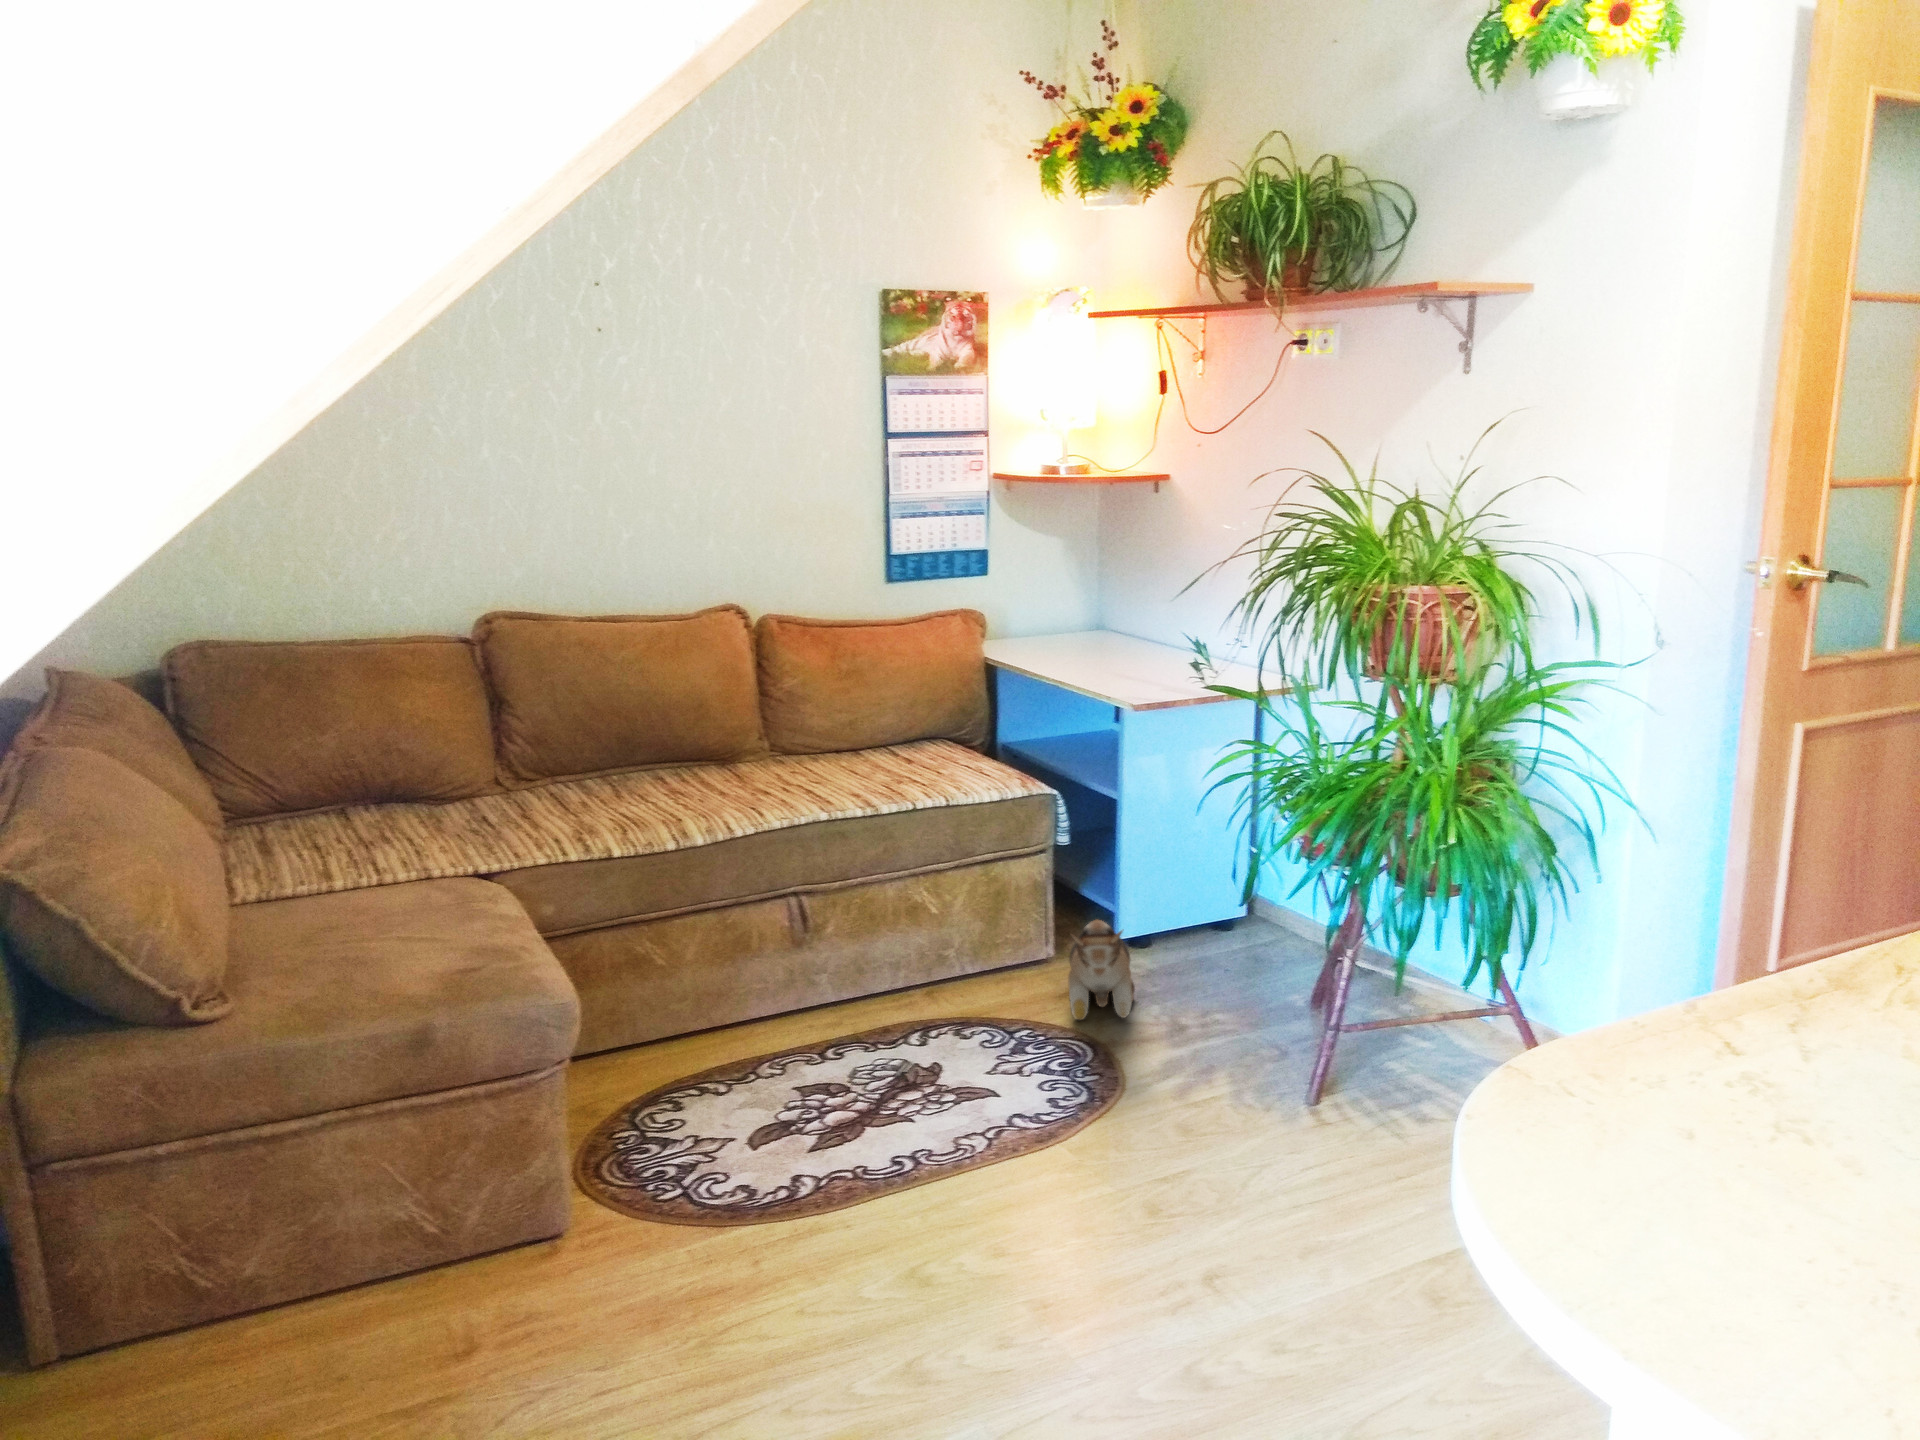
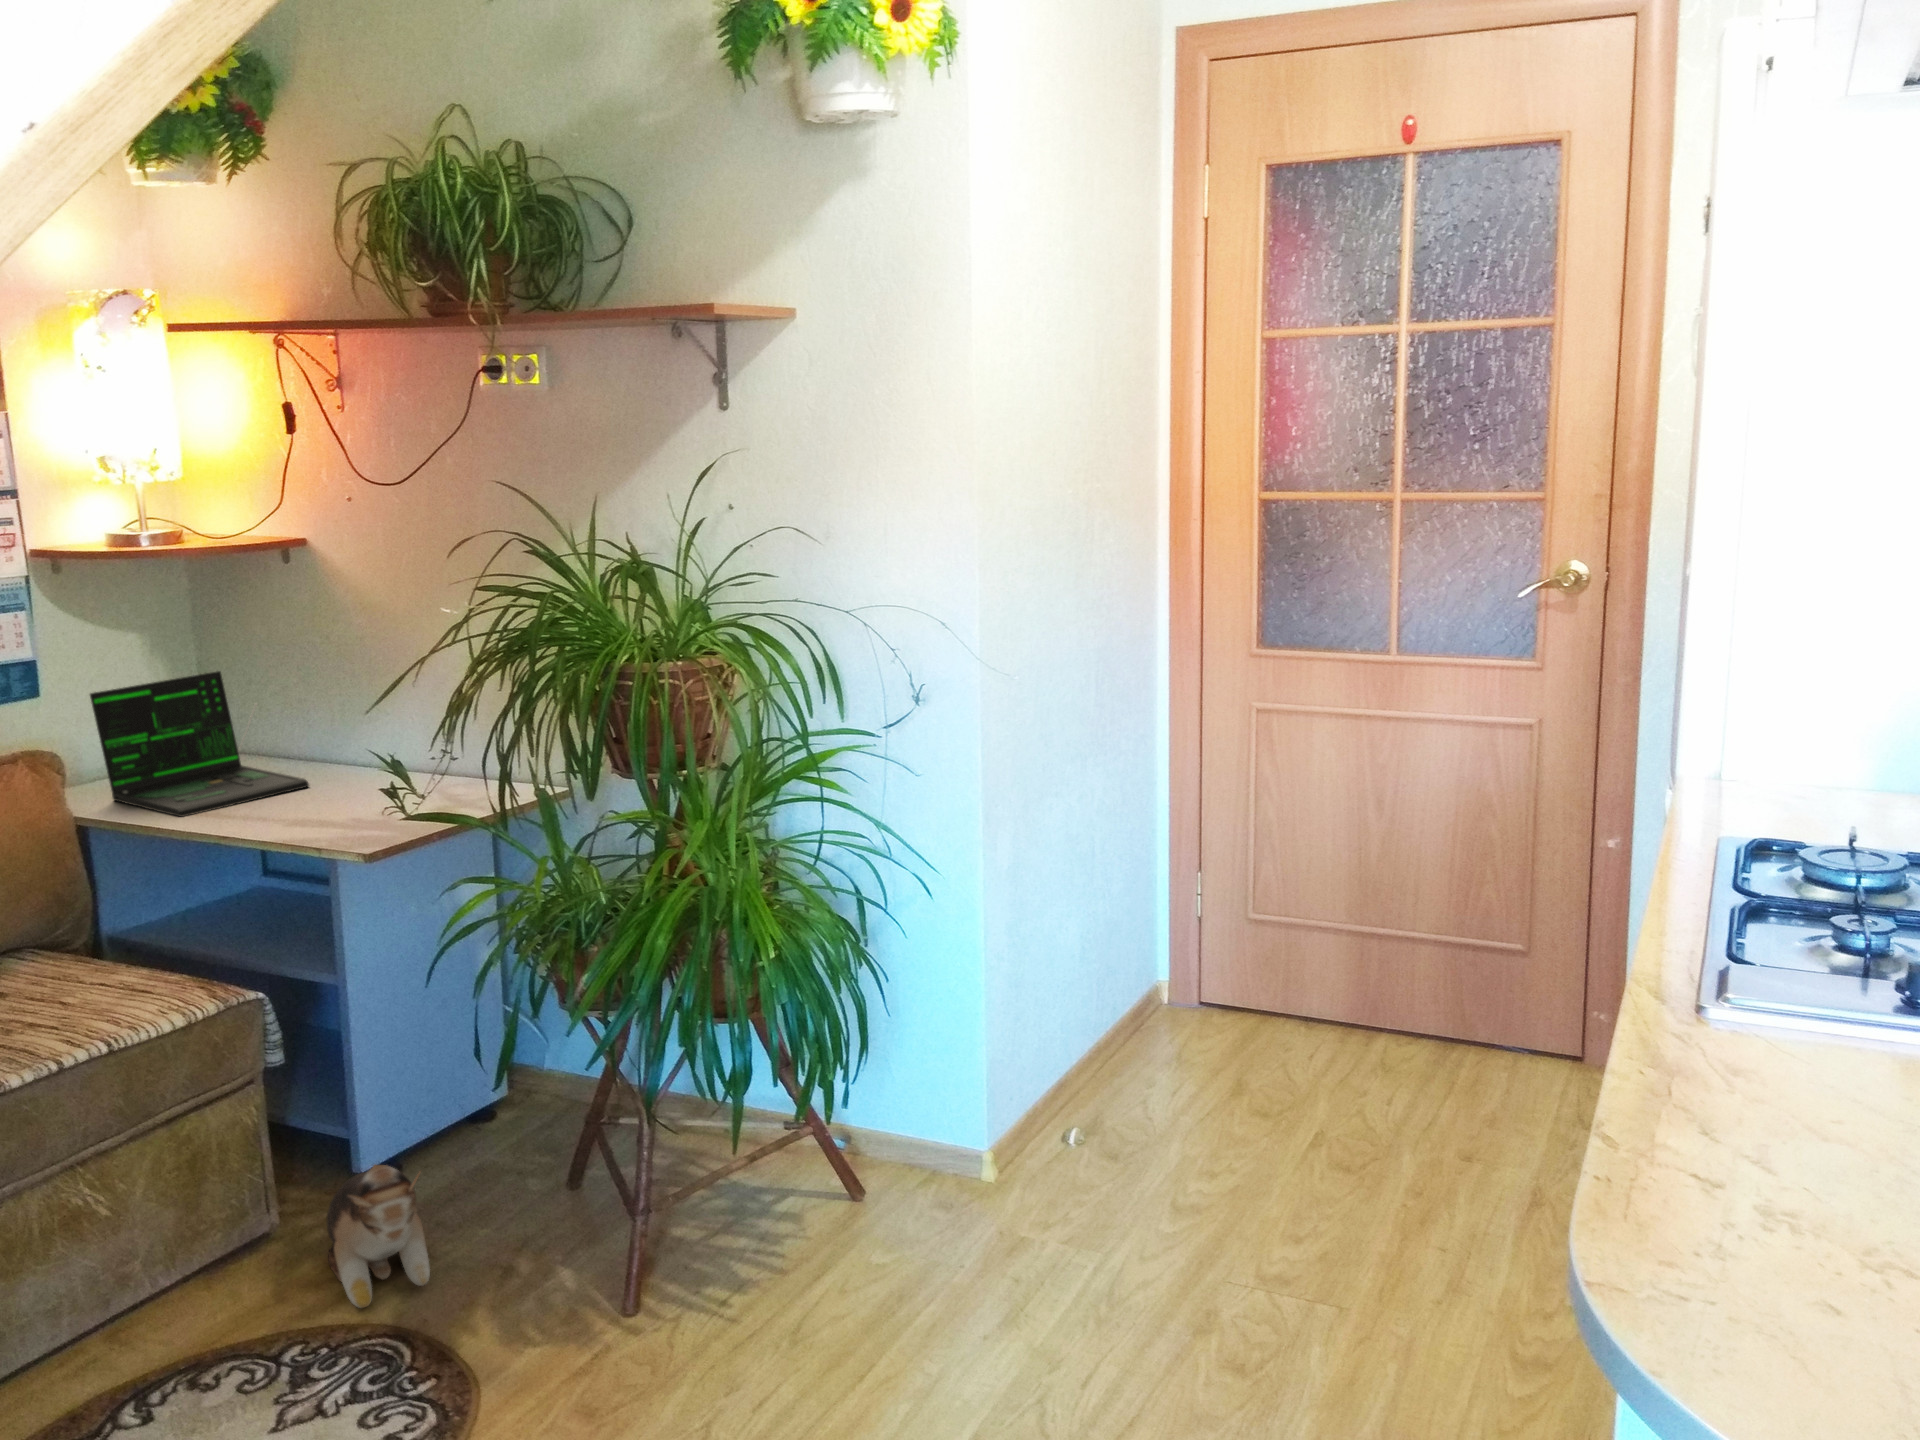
laptop: none [1012,568,1143,664] -> present [90,671,309,817]

